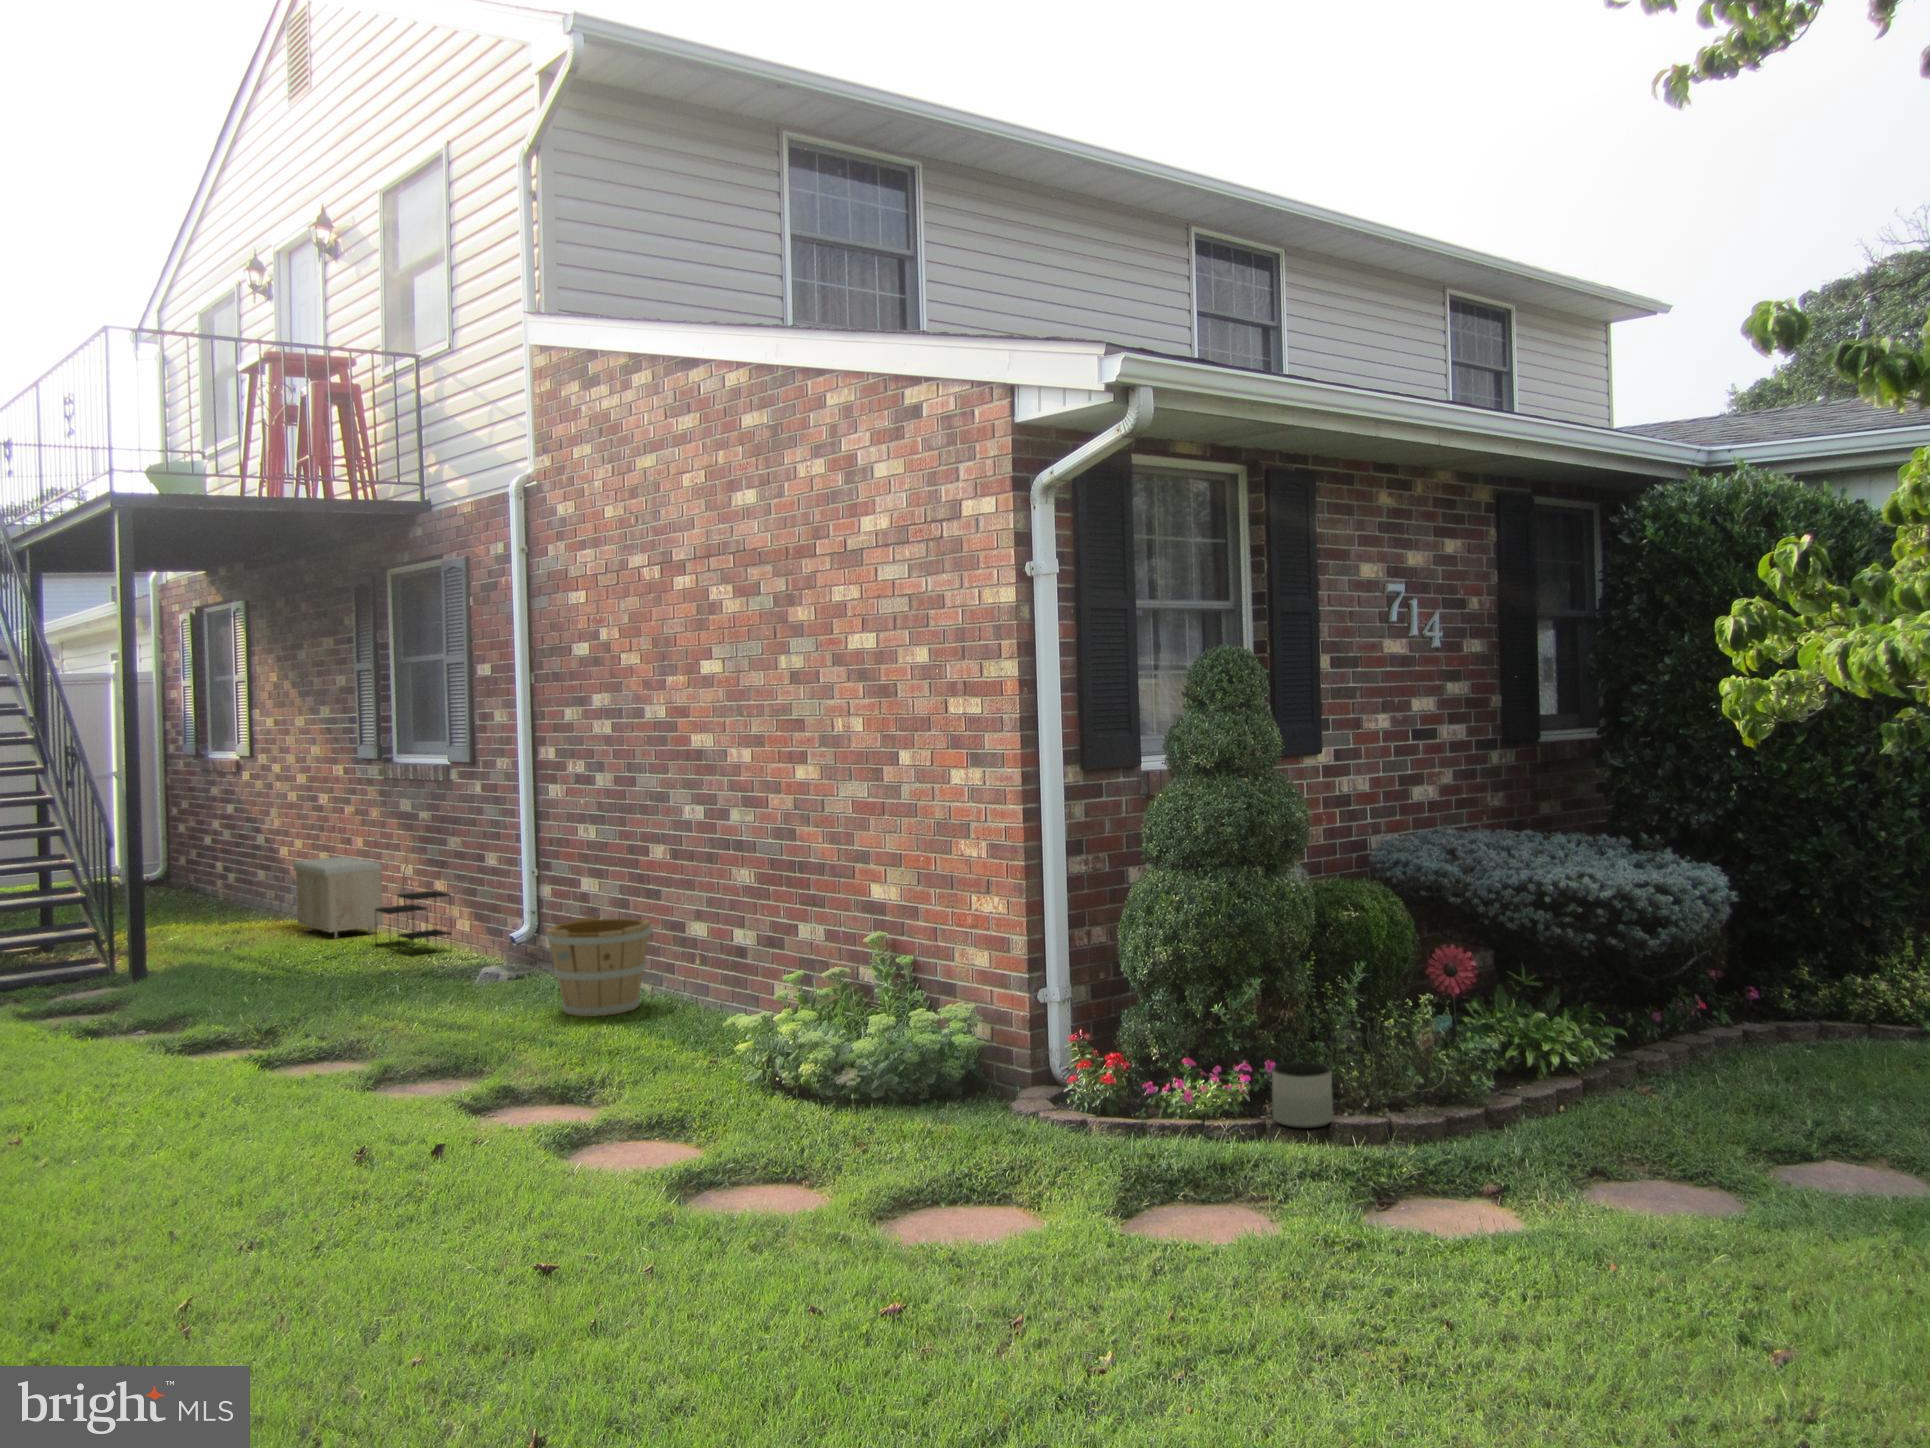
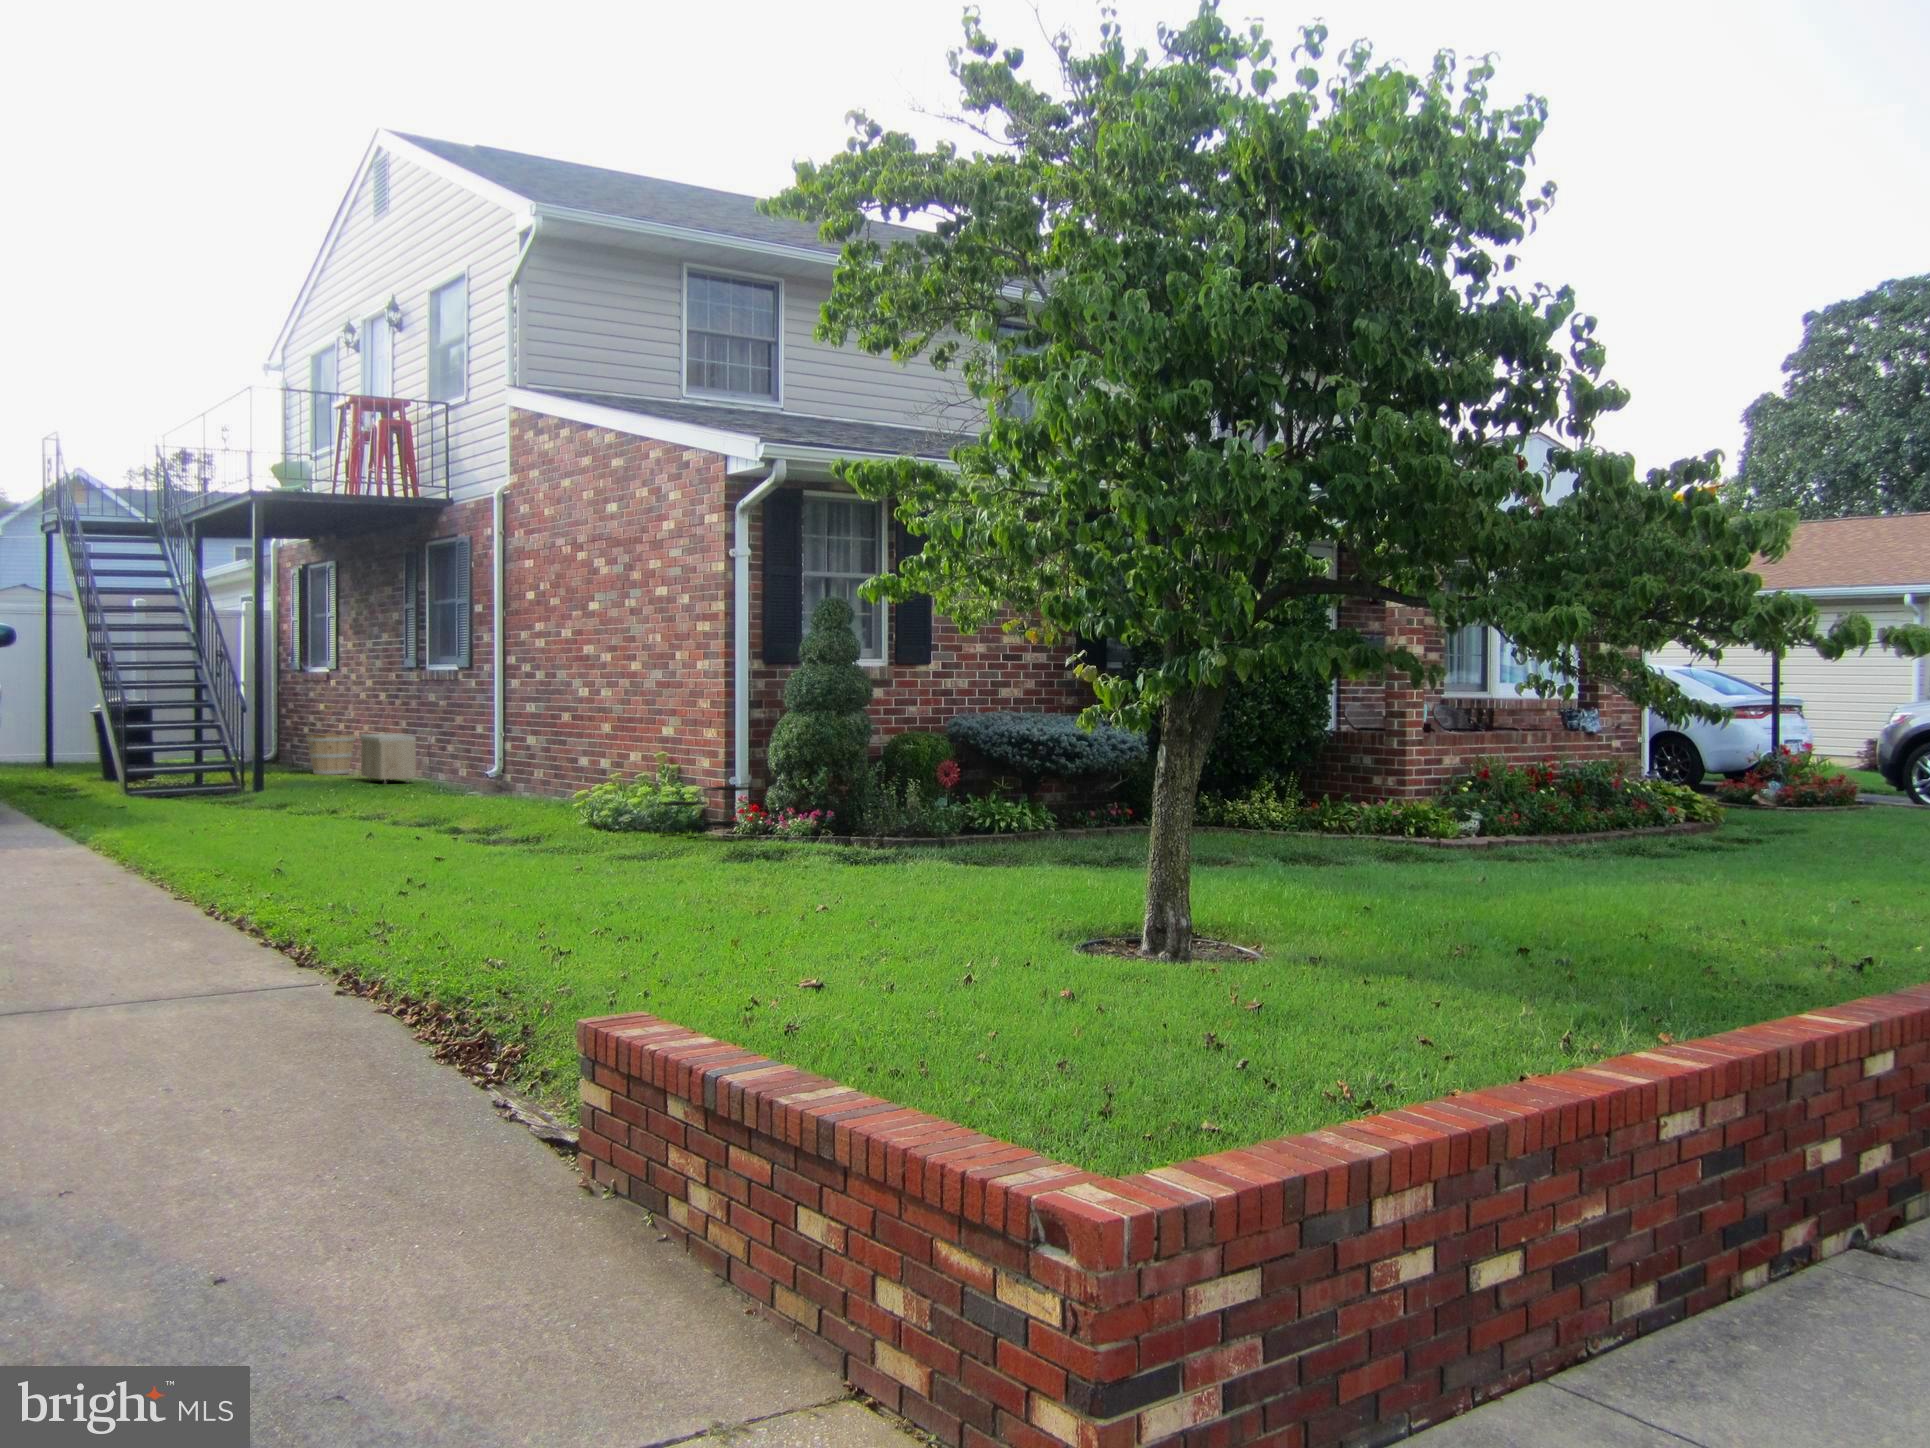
side table: present [375,890,452,956] -> present [660,786,753,842]
wooden bucket: present [546,917,652,1017] -> present [306,733,356,775]
planter: present [1272,1062,1333,1129] -> none [834,815,864,845]

